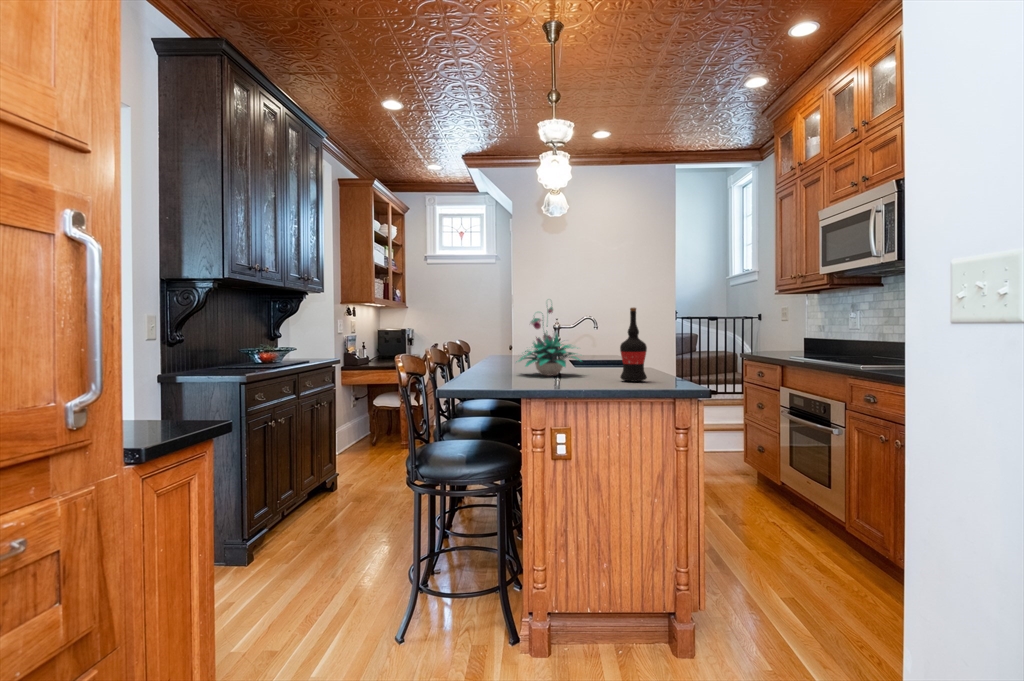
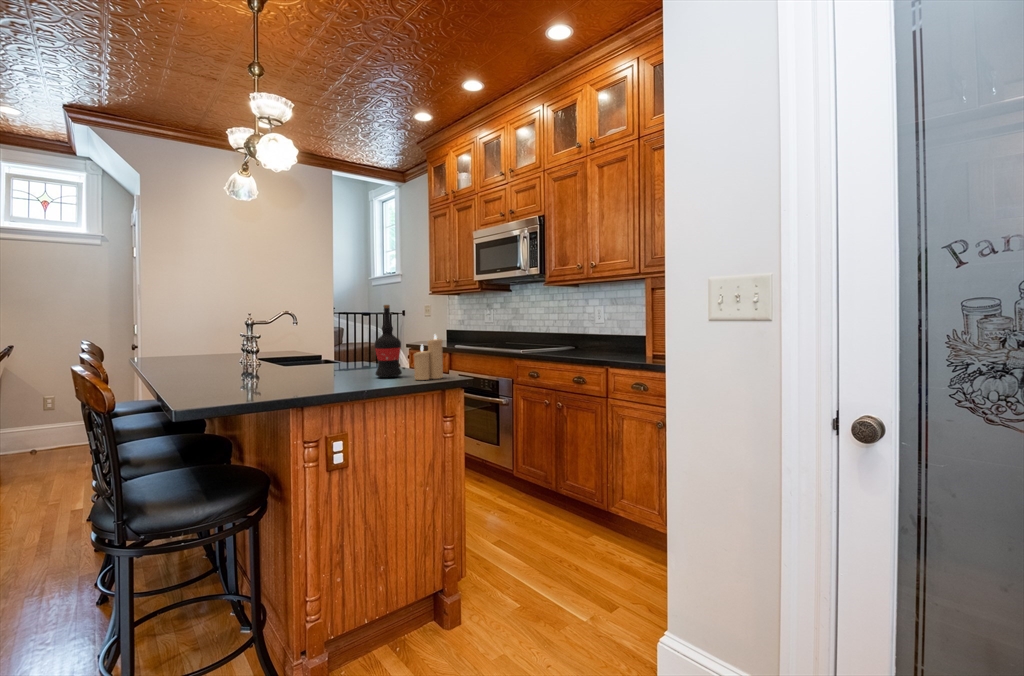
plant: present [518,307,580,376] -> none [240,294,328,380]
candle: none [649,338,682,387] -> present [414,335,443,380]

